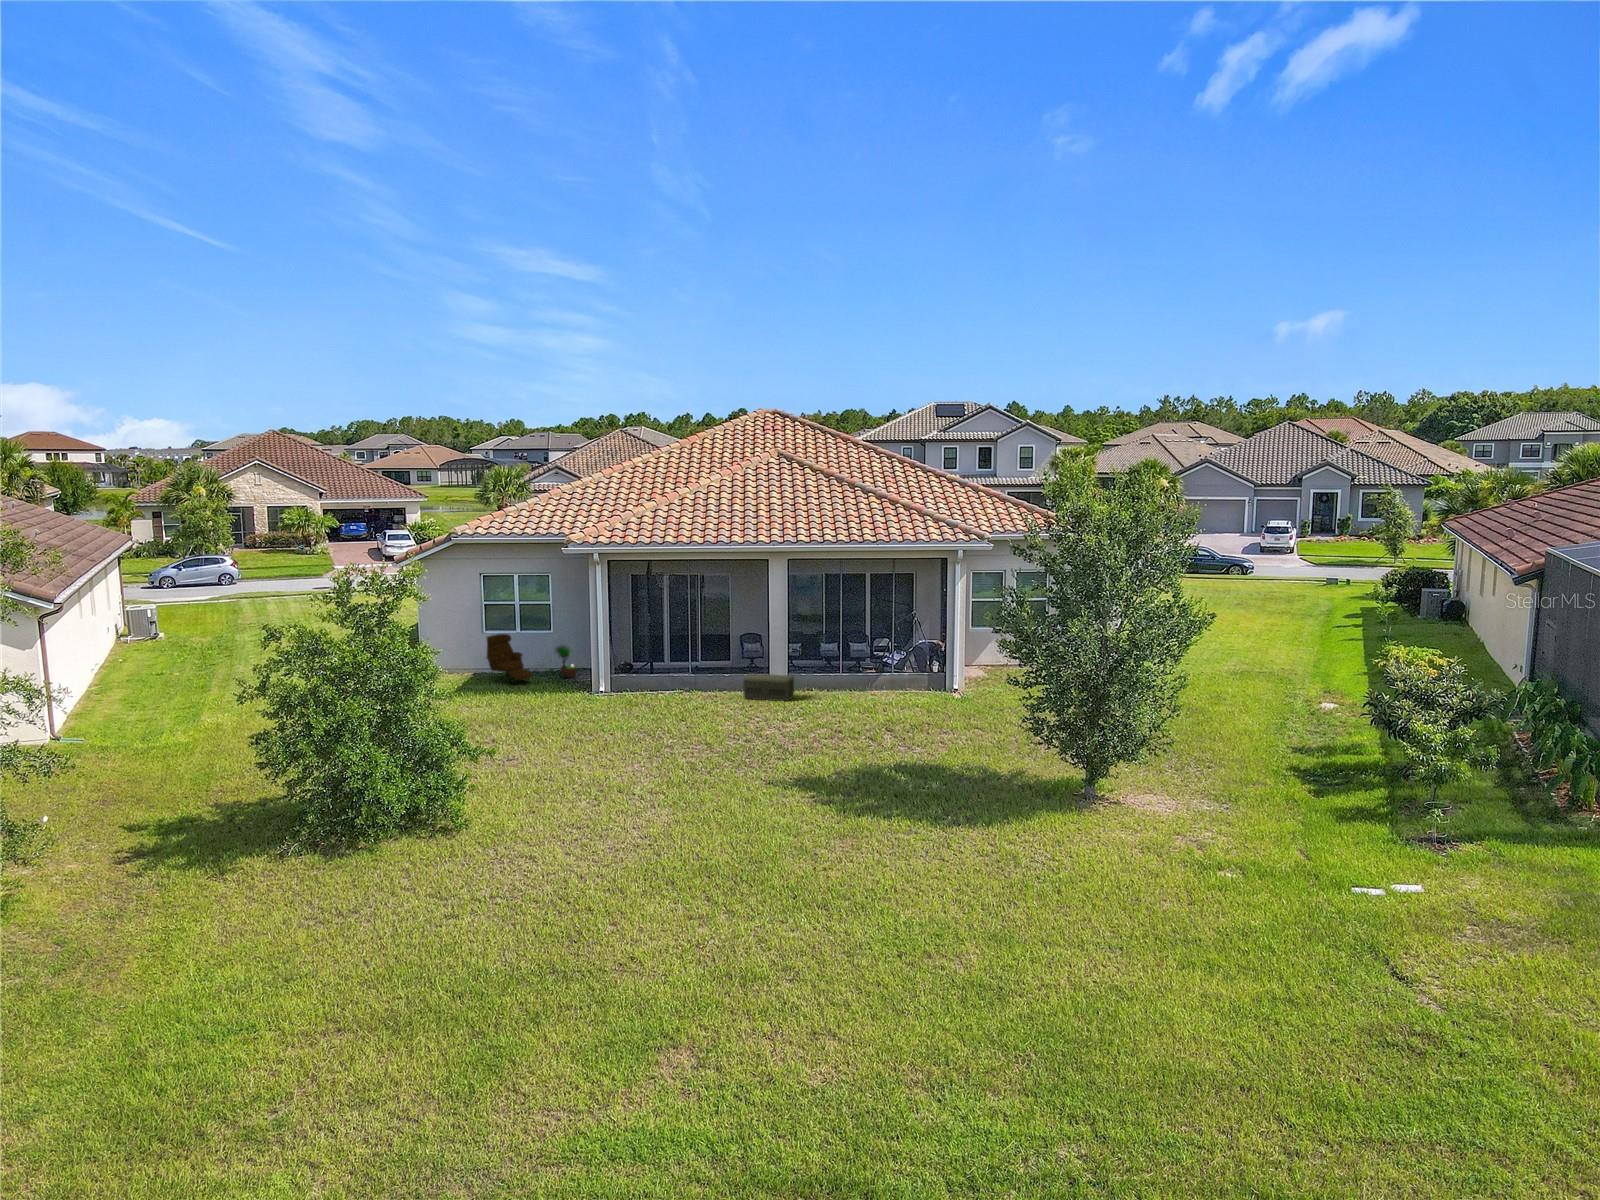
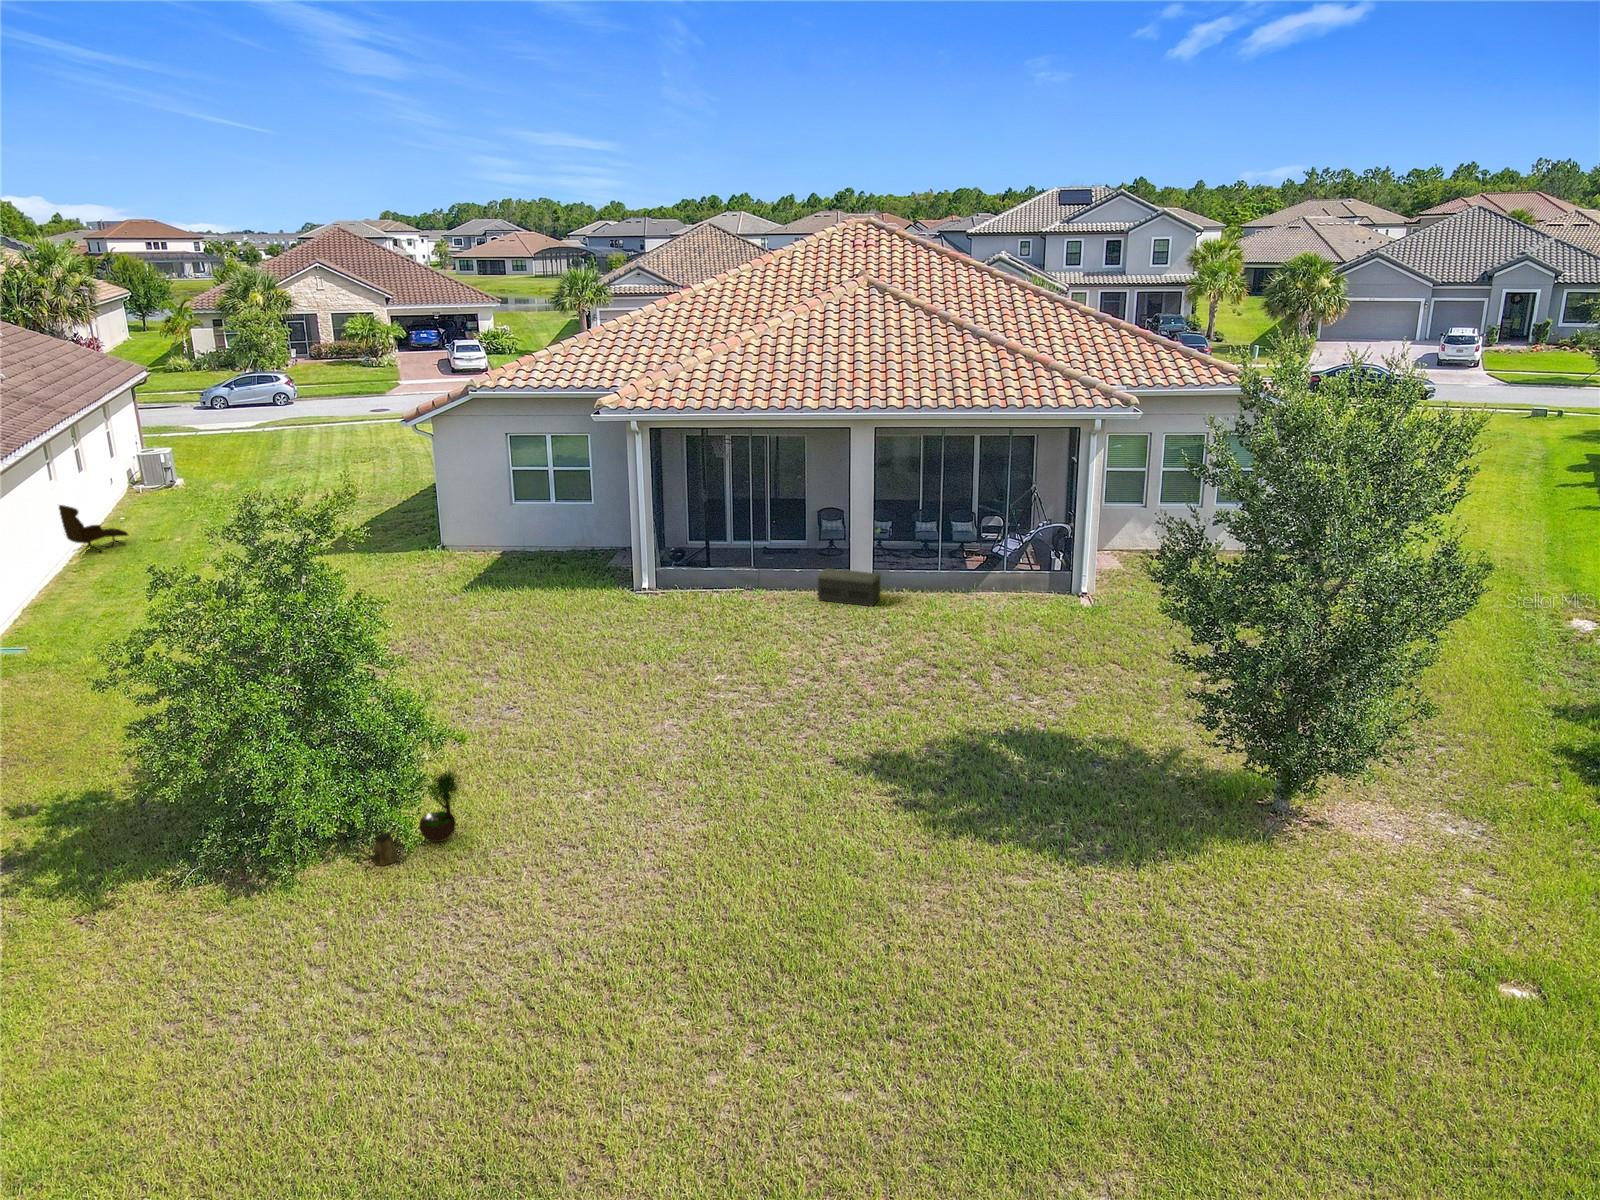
lounge chair: present [486,634,533,683] -> present [59,505,128,554]
potted tree: present [555,646,577,678] -> present [419,770,460,842]
watering can: none [416,816,446,841] -> present [354,830,399,866]

